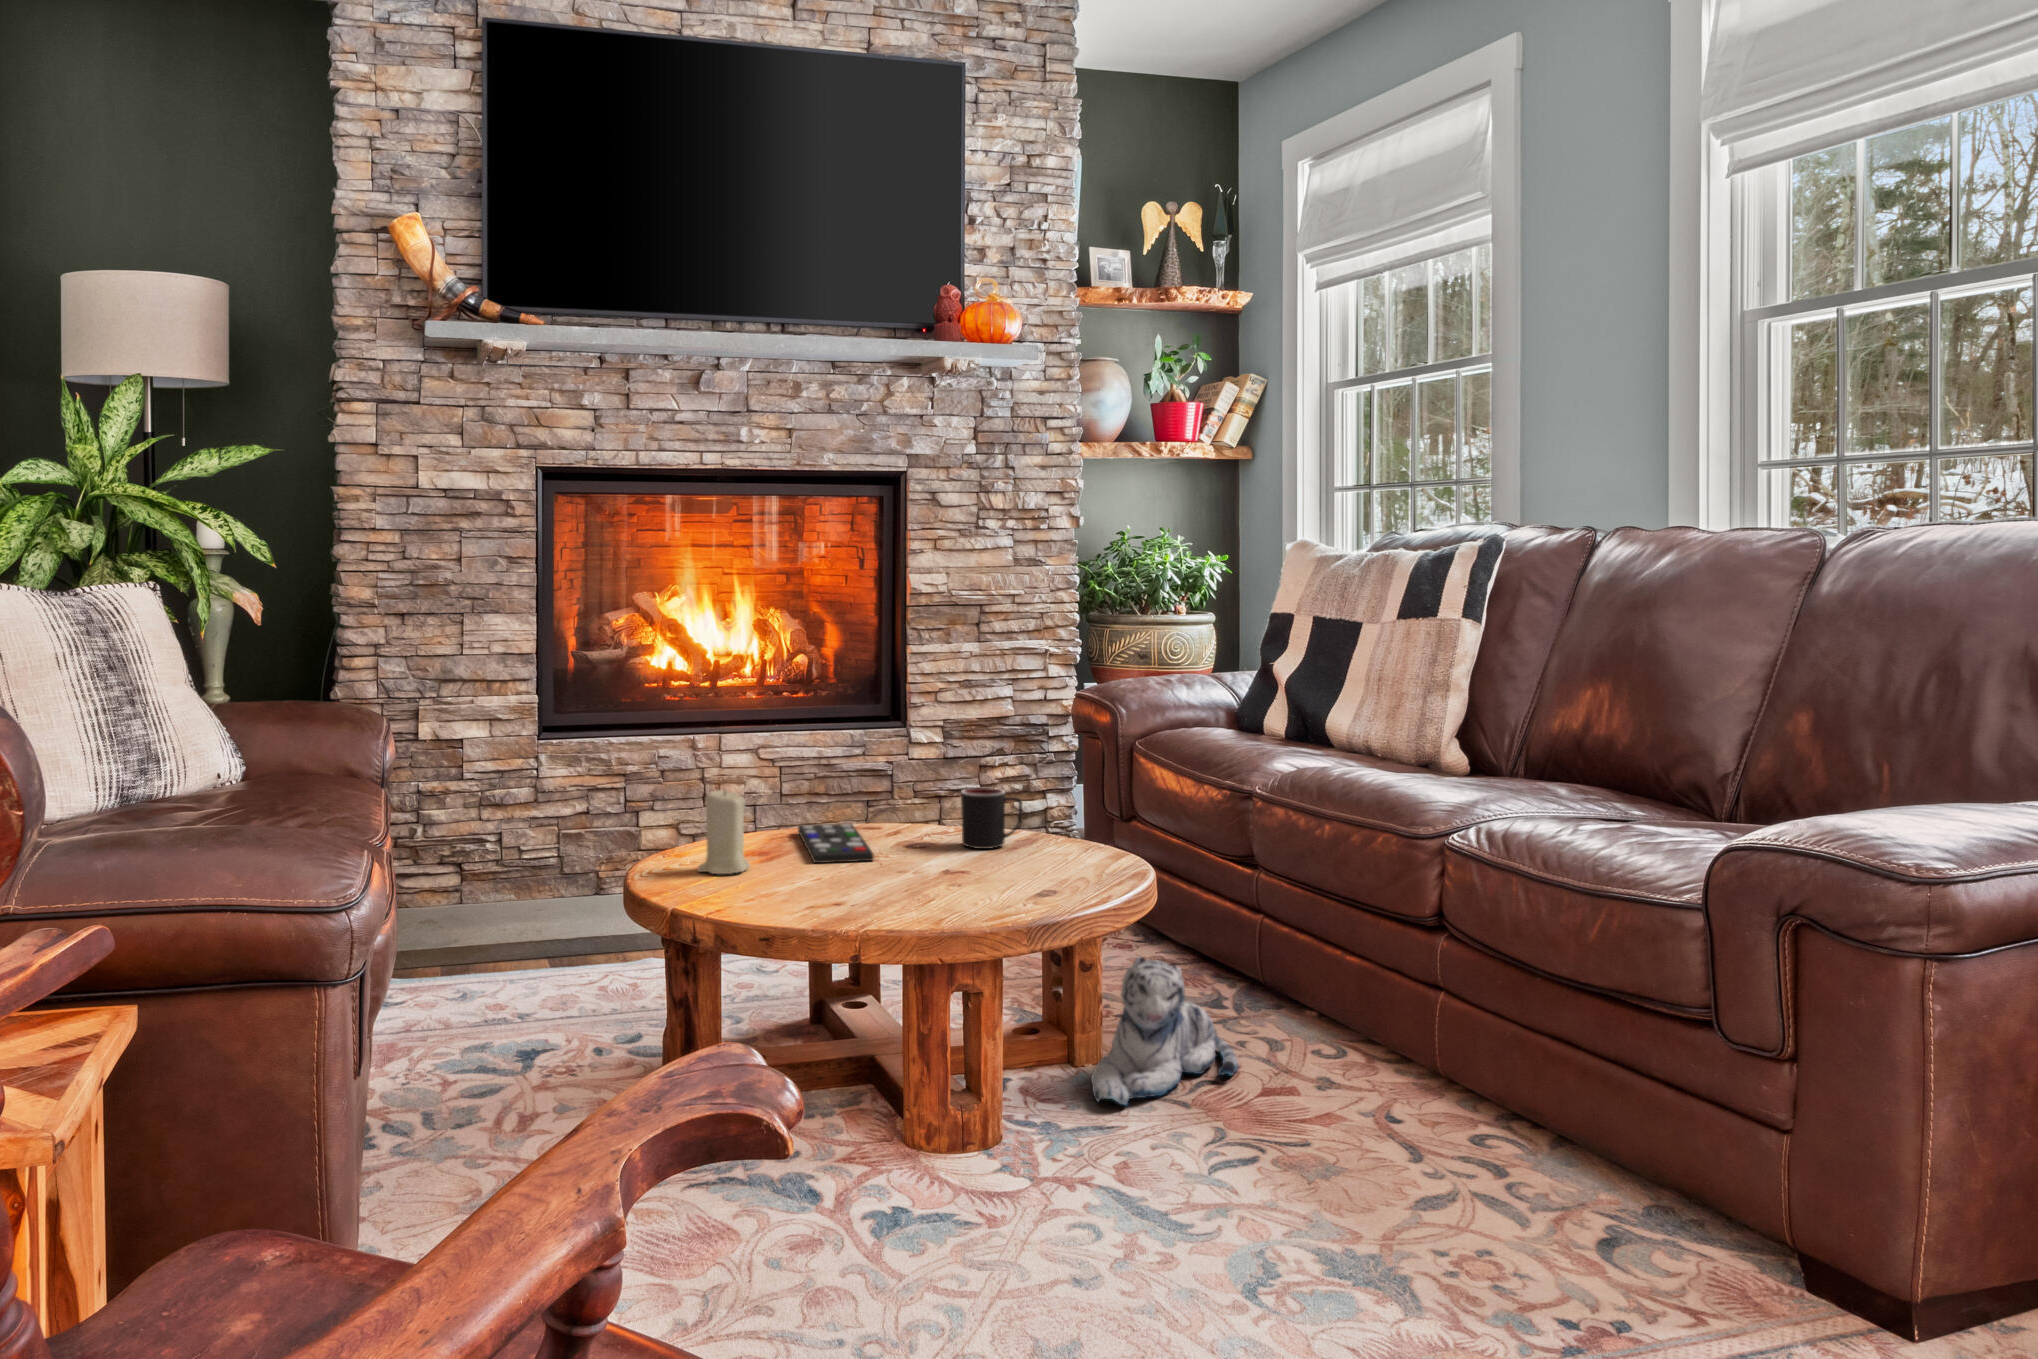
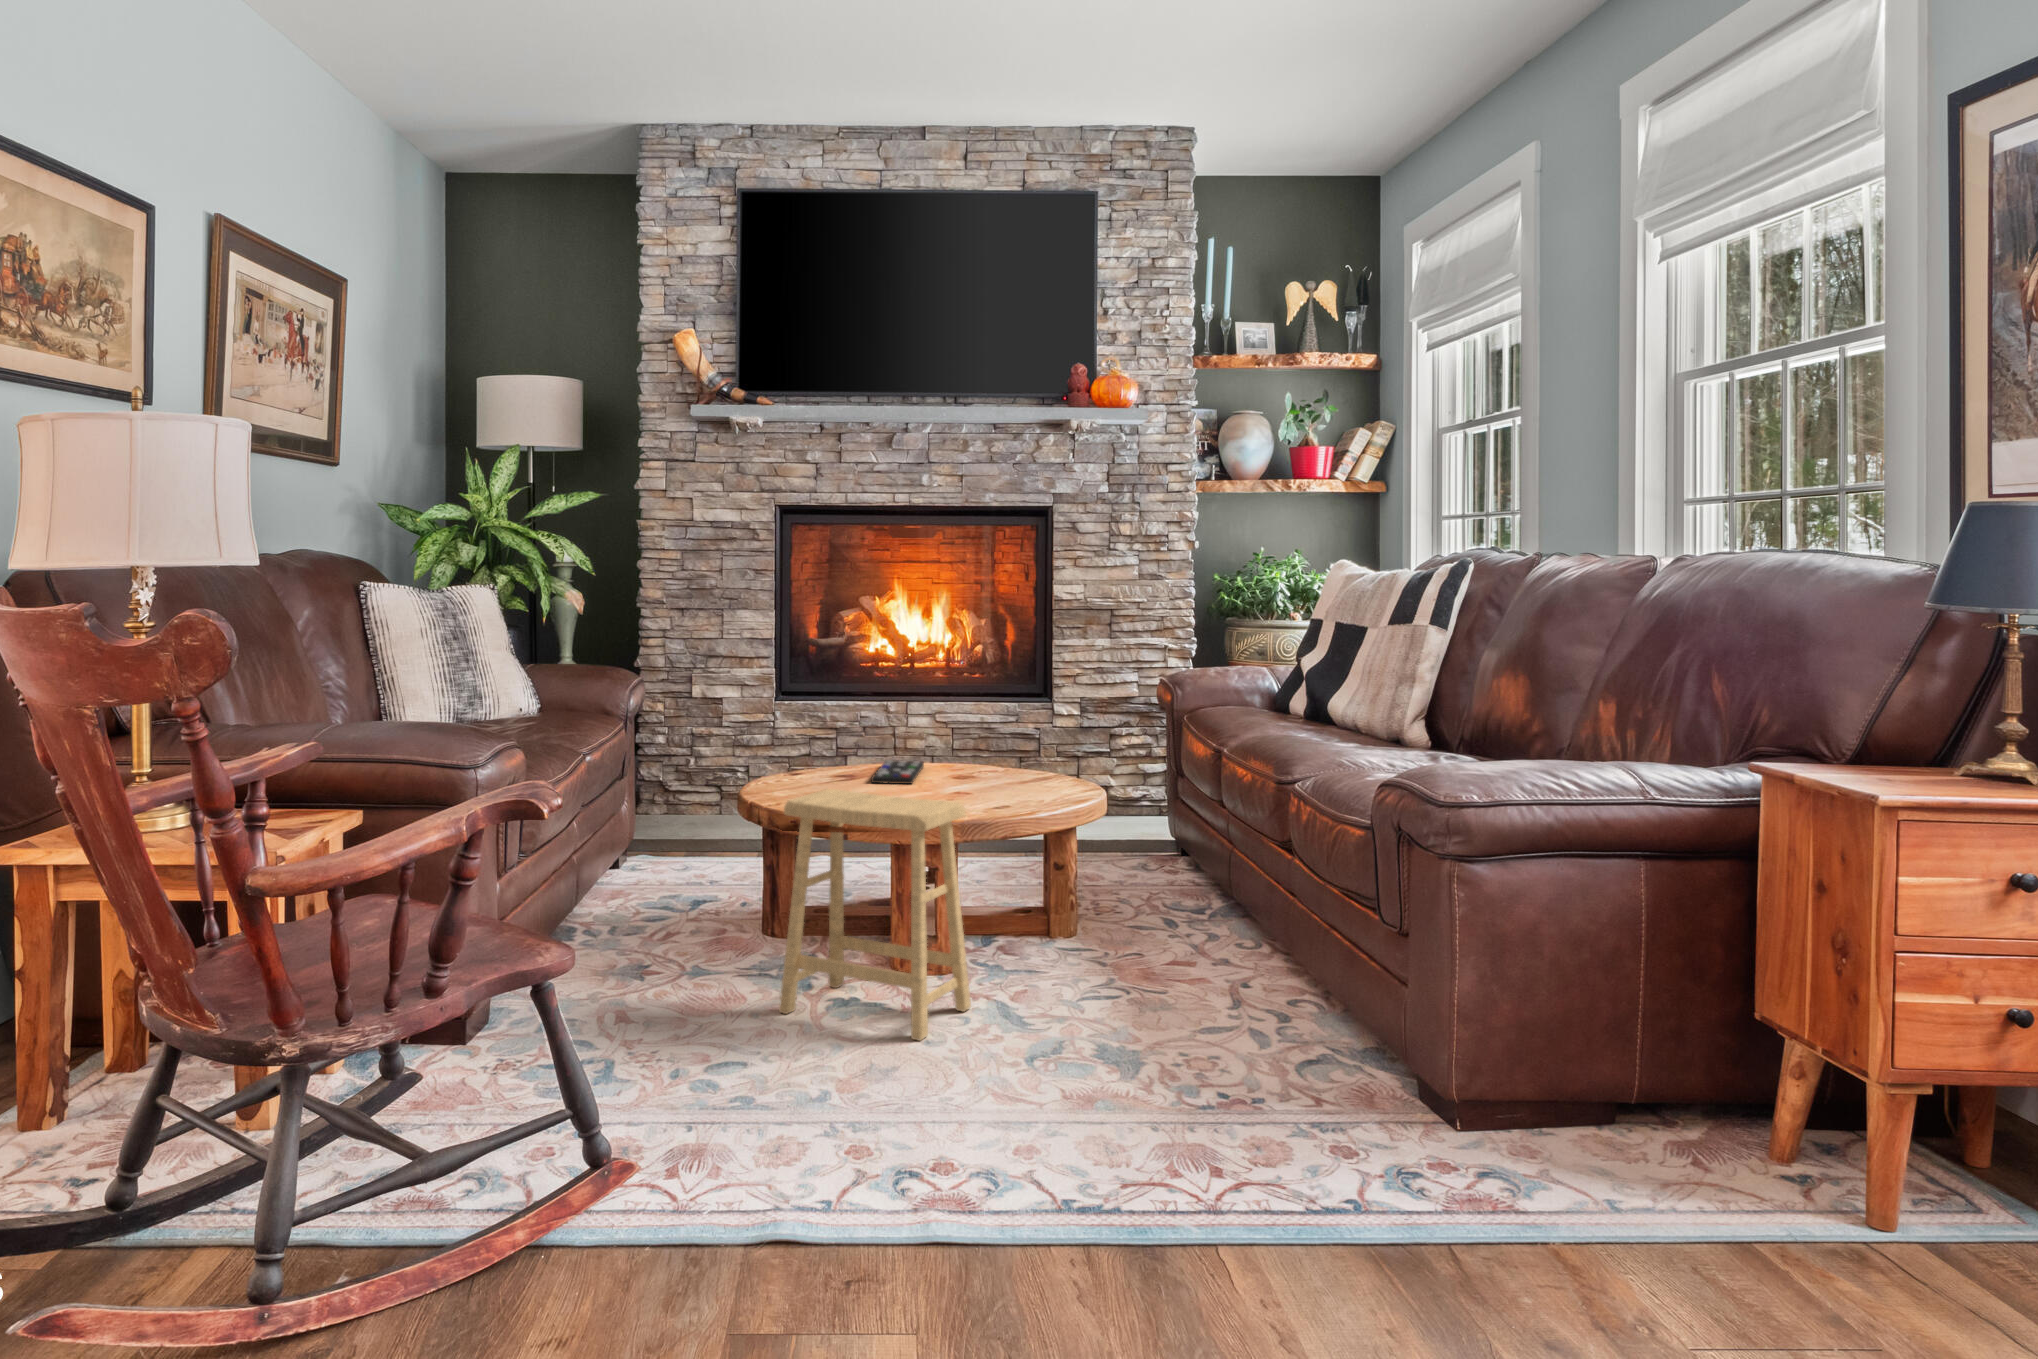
mug: present [961,788,1022,849] -> none [985,738,1028,781]
candle: present [698,790,750,874] -> none [789,728,825,786]
footstool: none [802,887,1075,1272] -> present [779,789,971,1041]
plush toy: present [1091,957,1239,1105] -> none [1039,861,1170,963]

